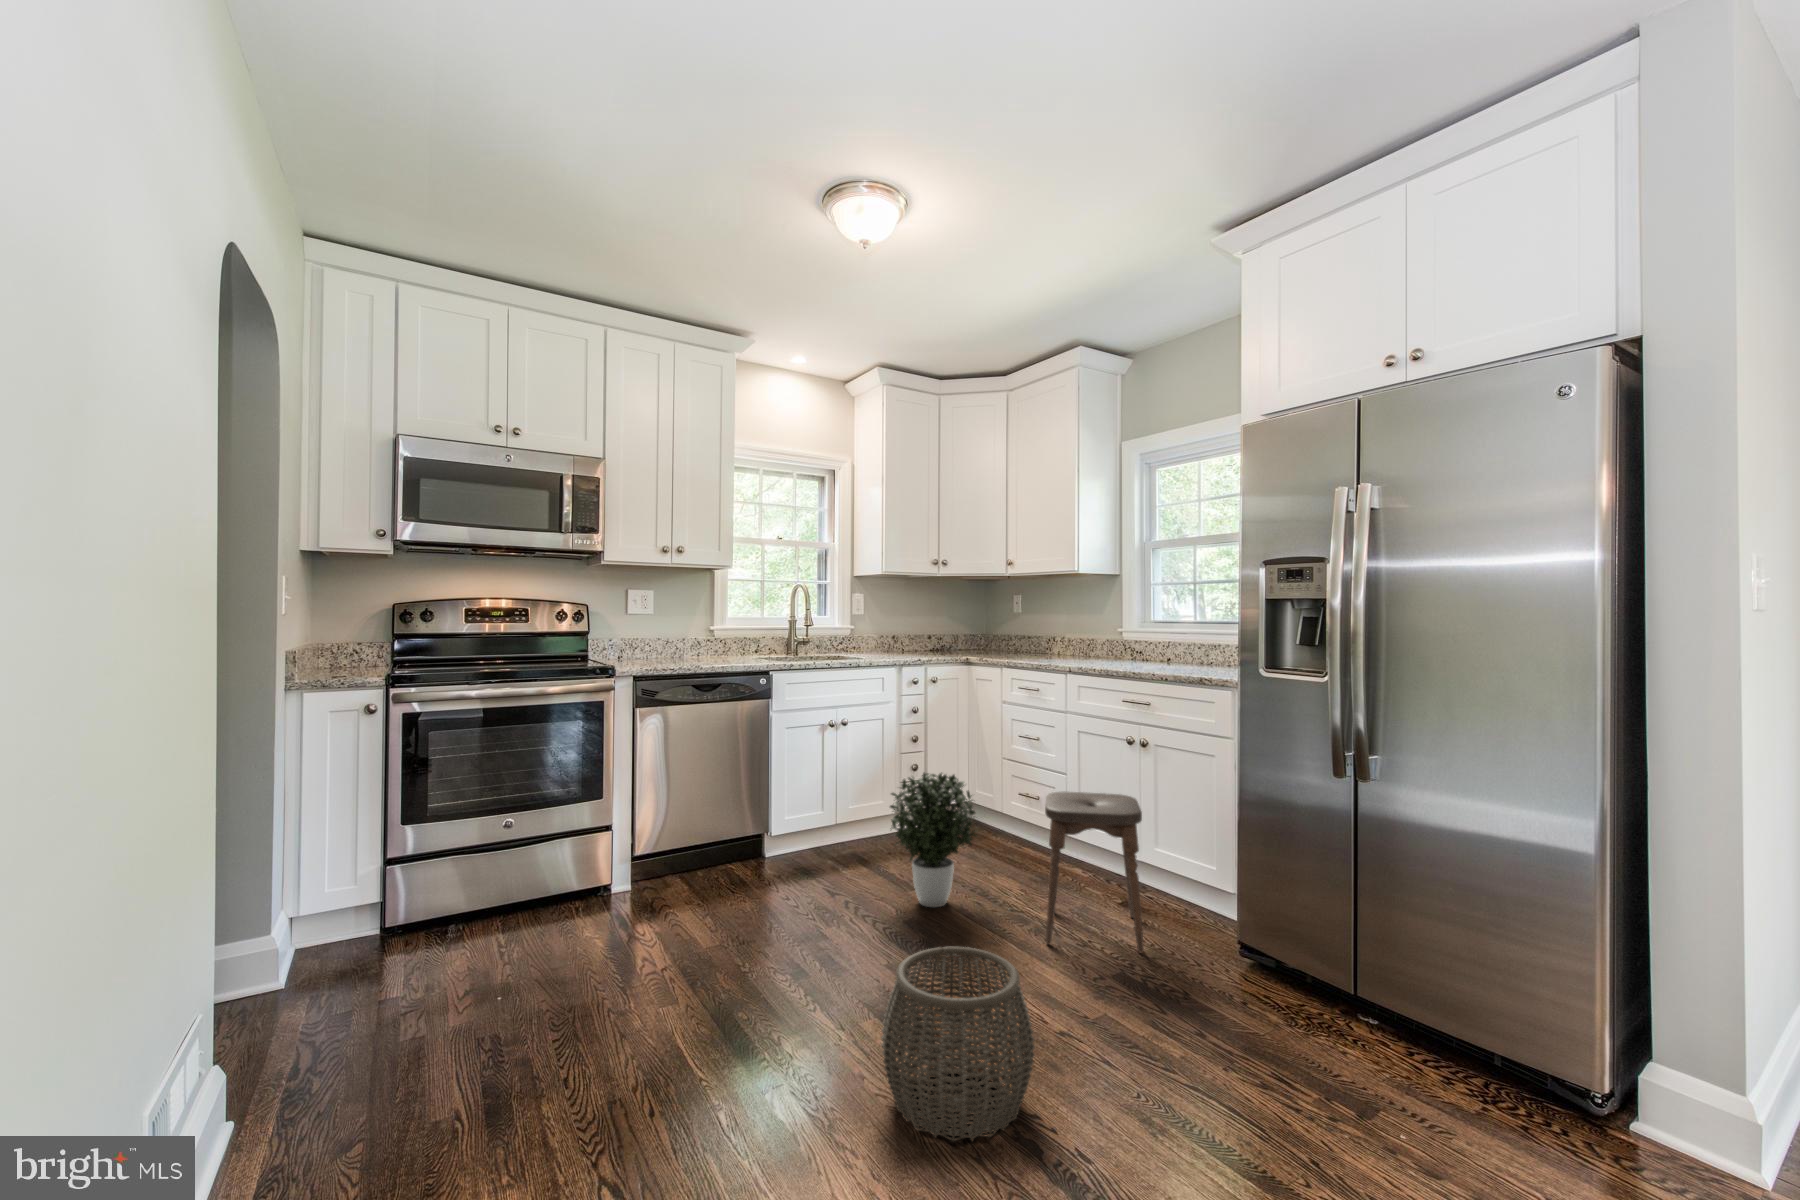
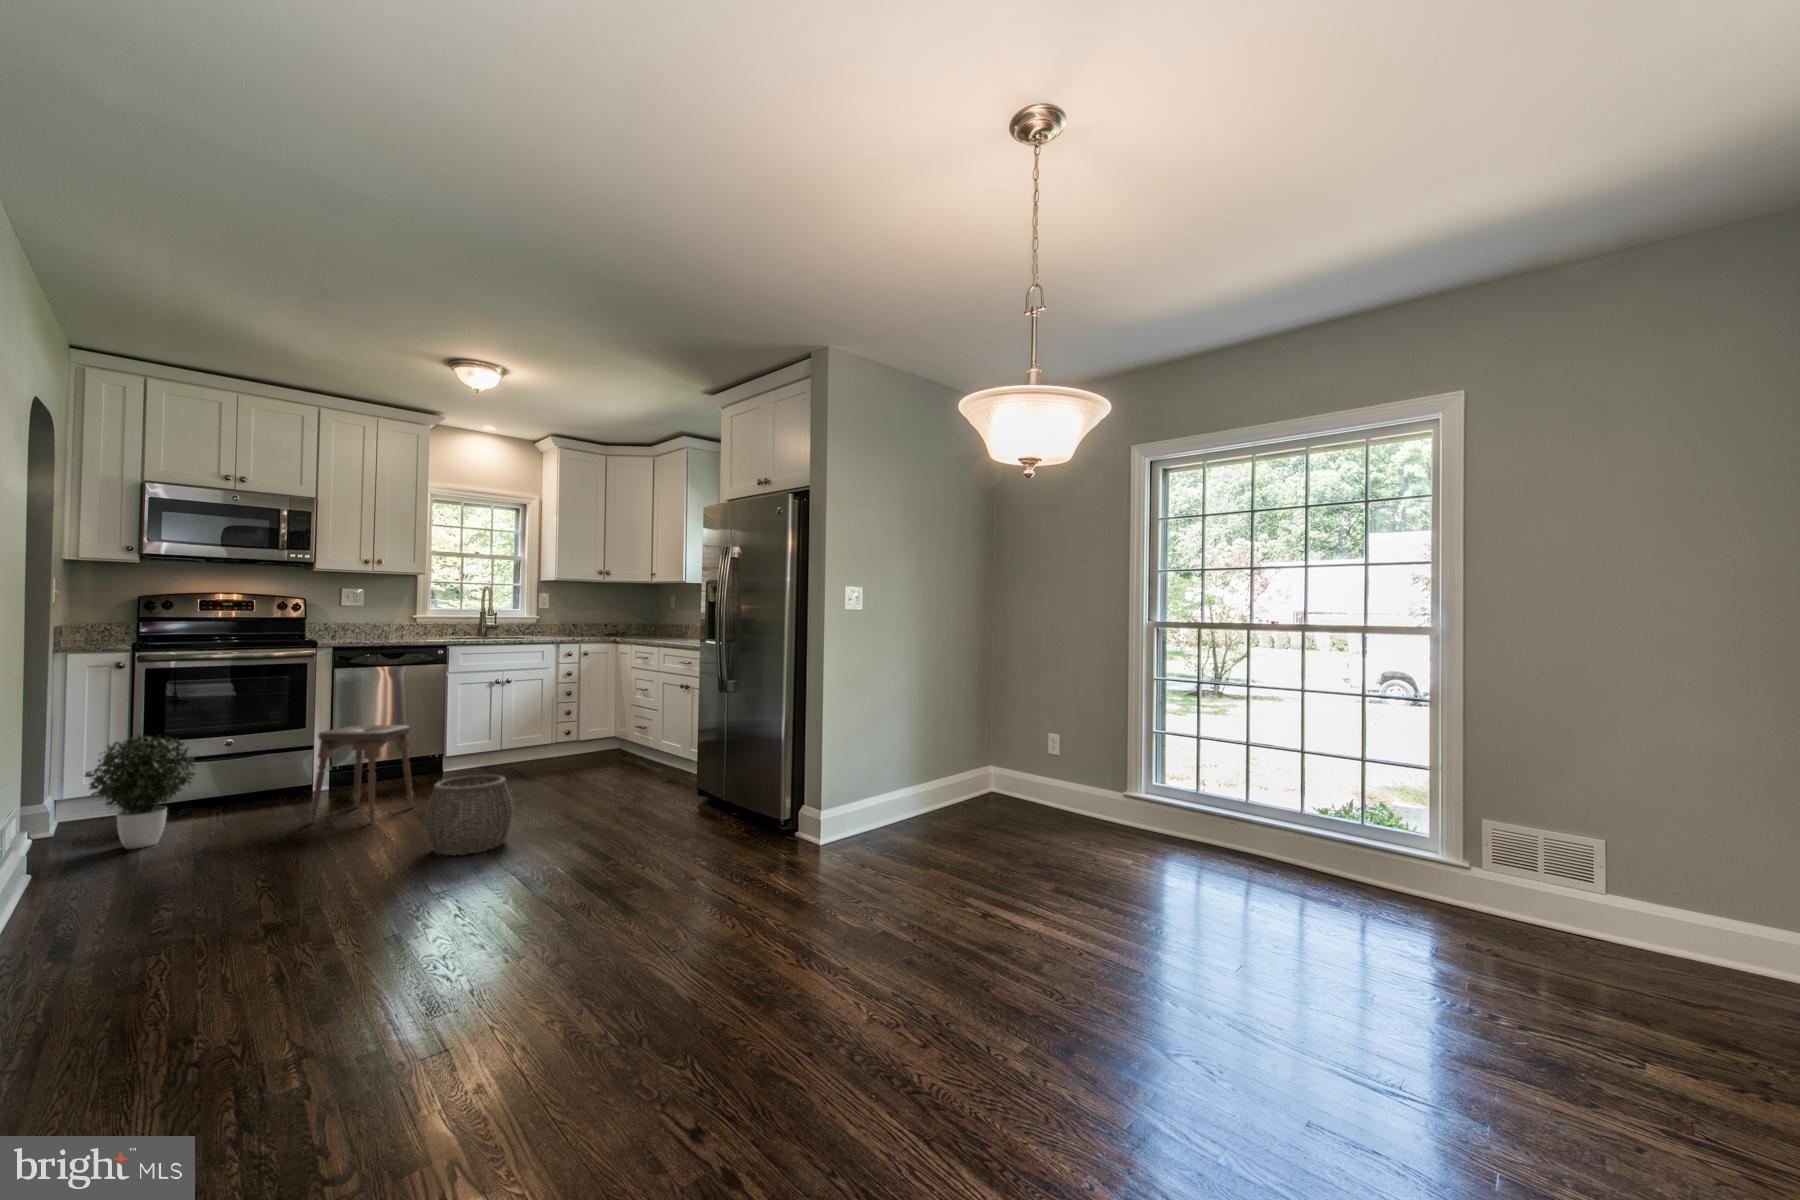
potted plant: present [890,773,977,907] -> present [85,735,197,849]
stool: present [1045,792,1144,952] -> present [310,725,414,823]

